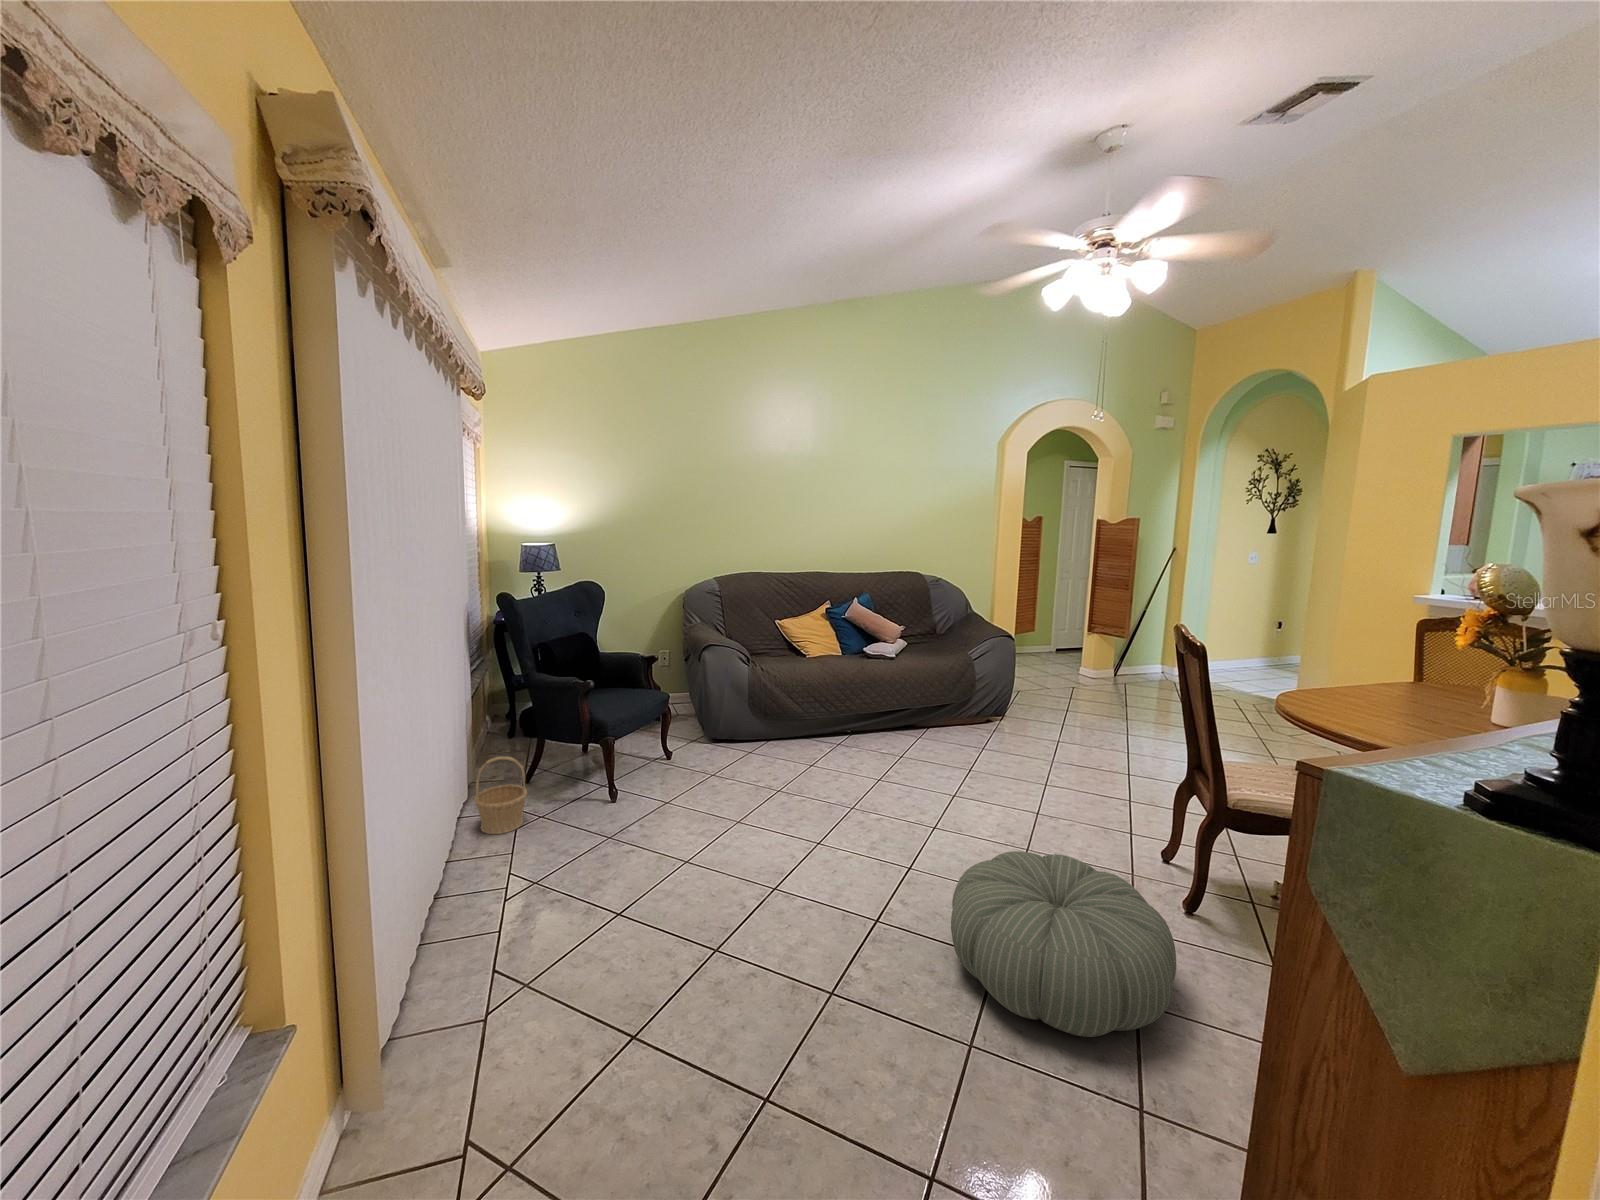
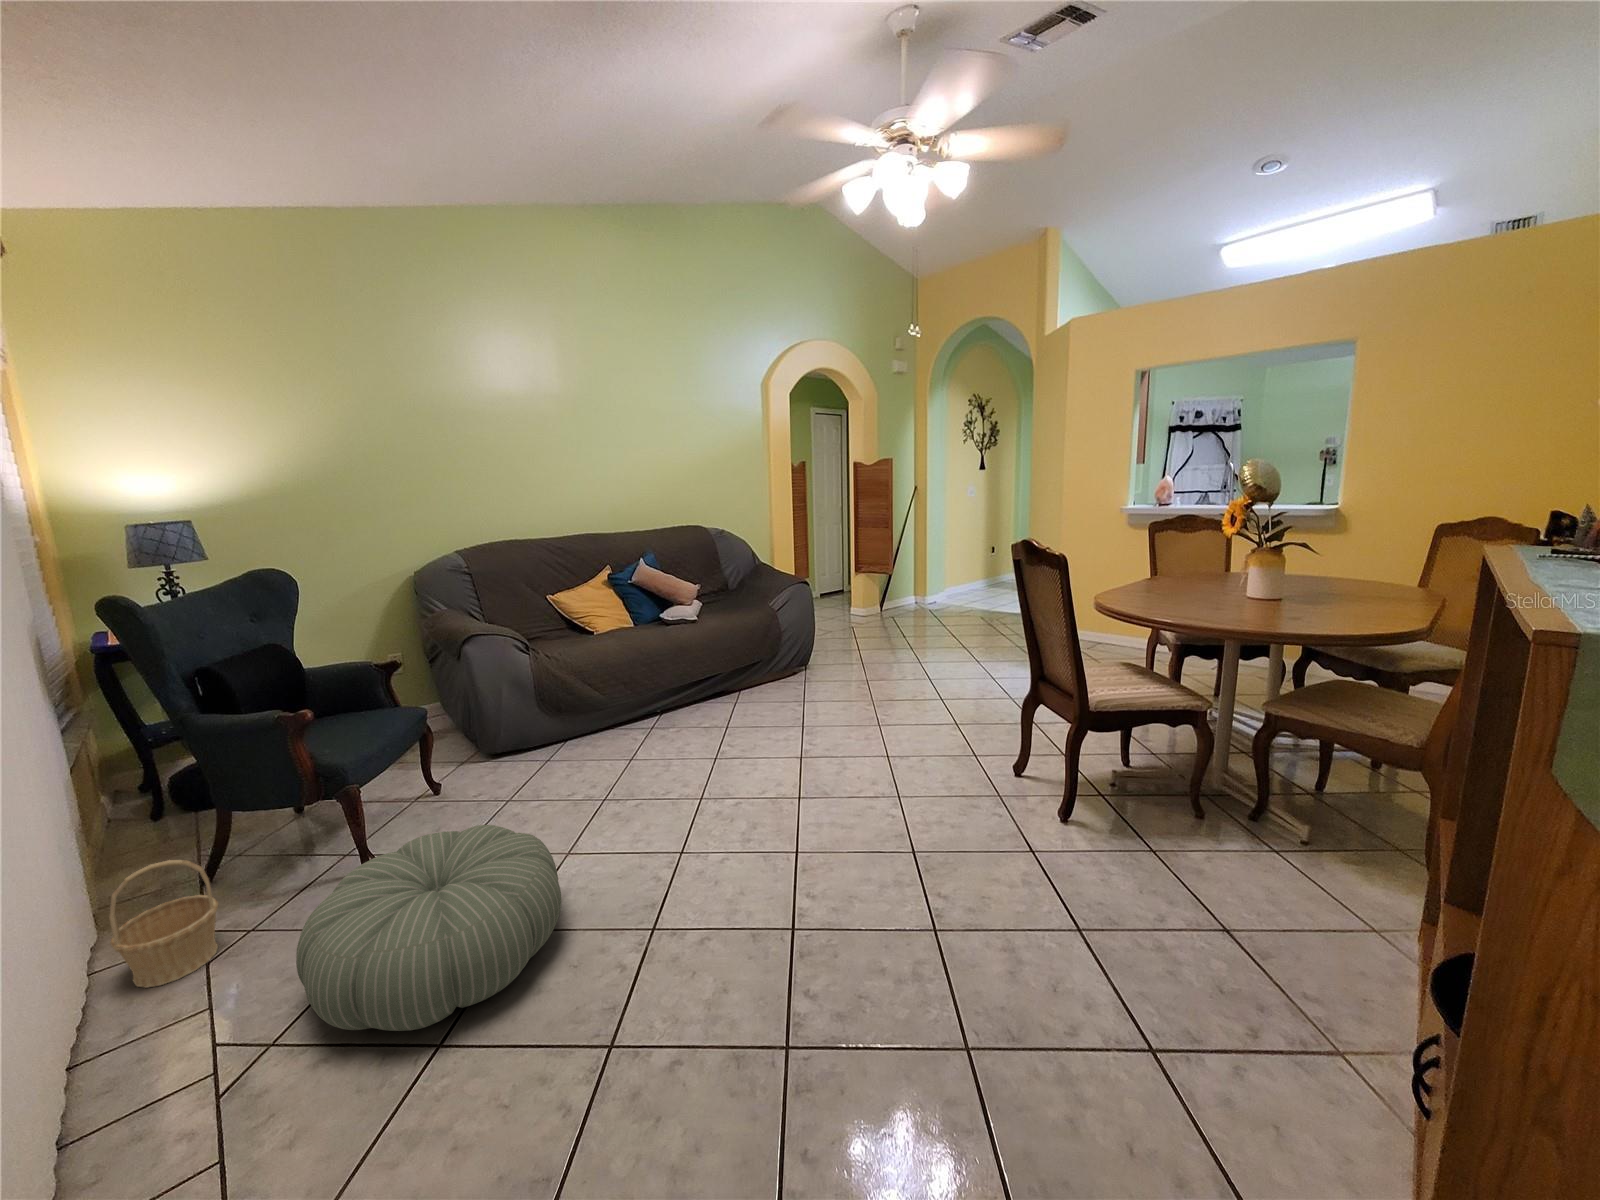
pouf: present [951,851,1176,1037] -> present [296,825,561,1031]

